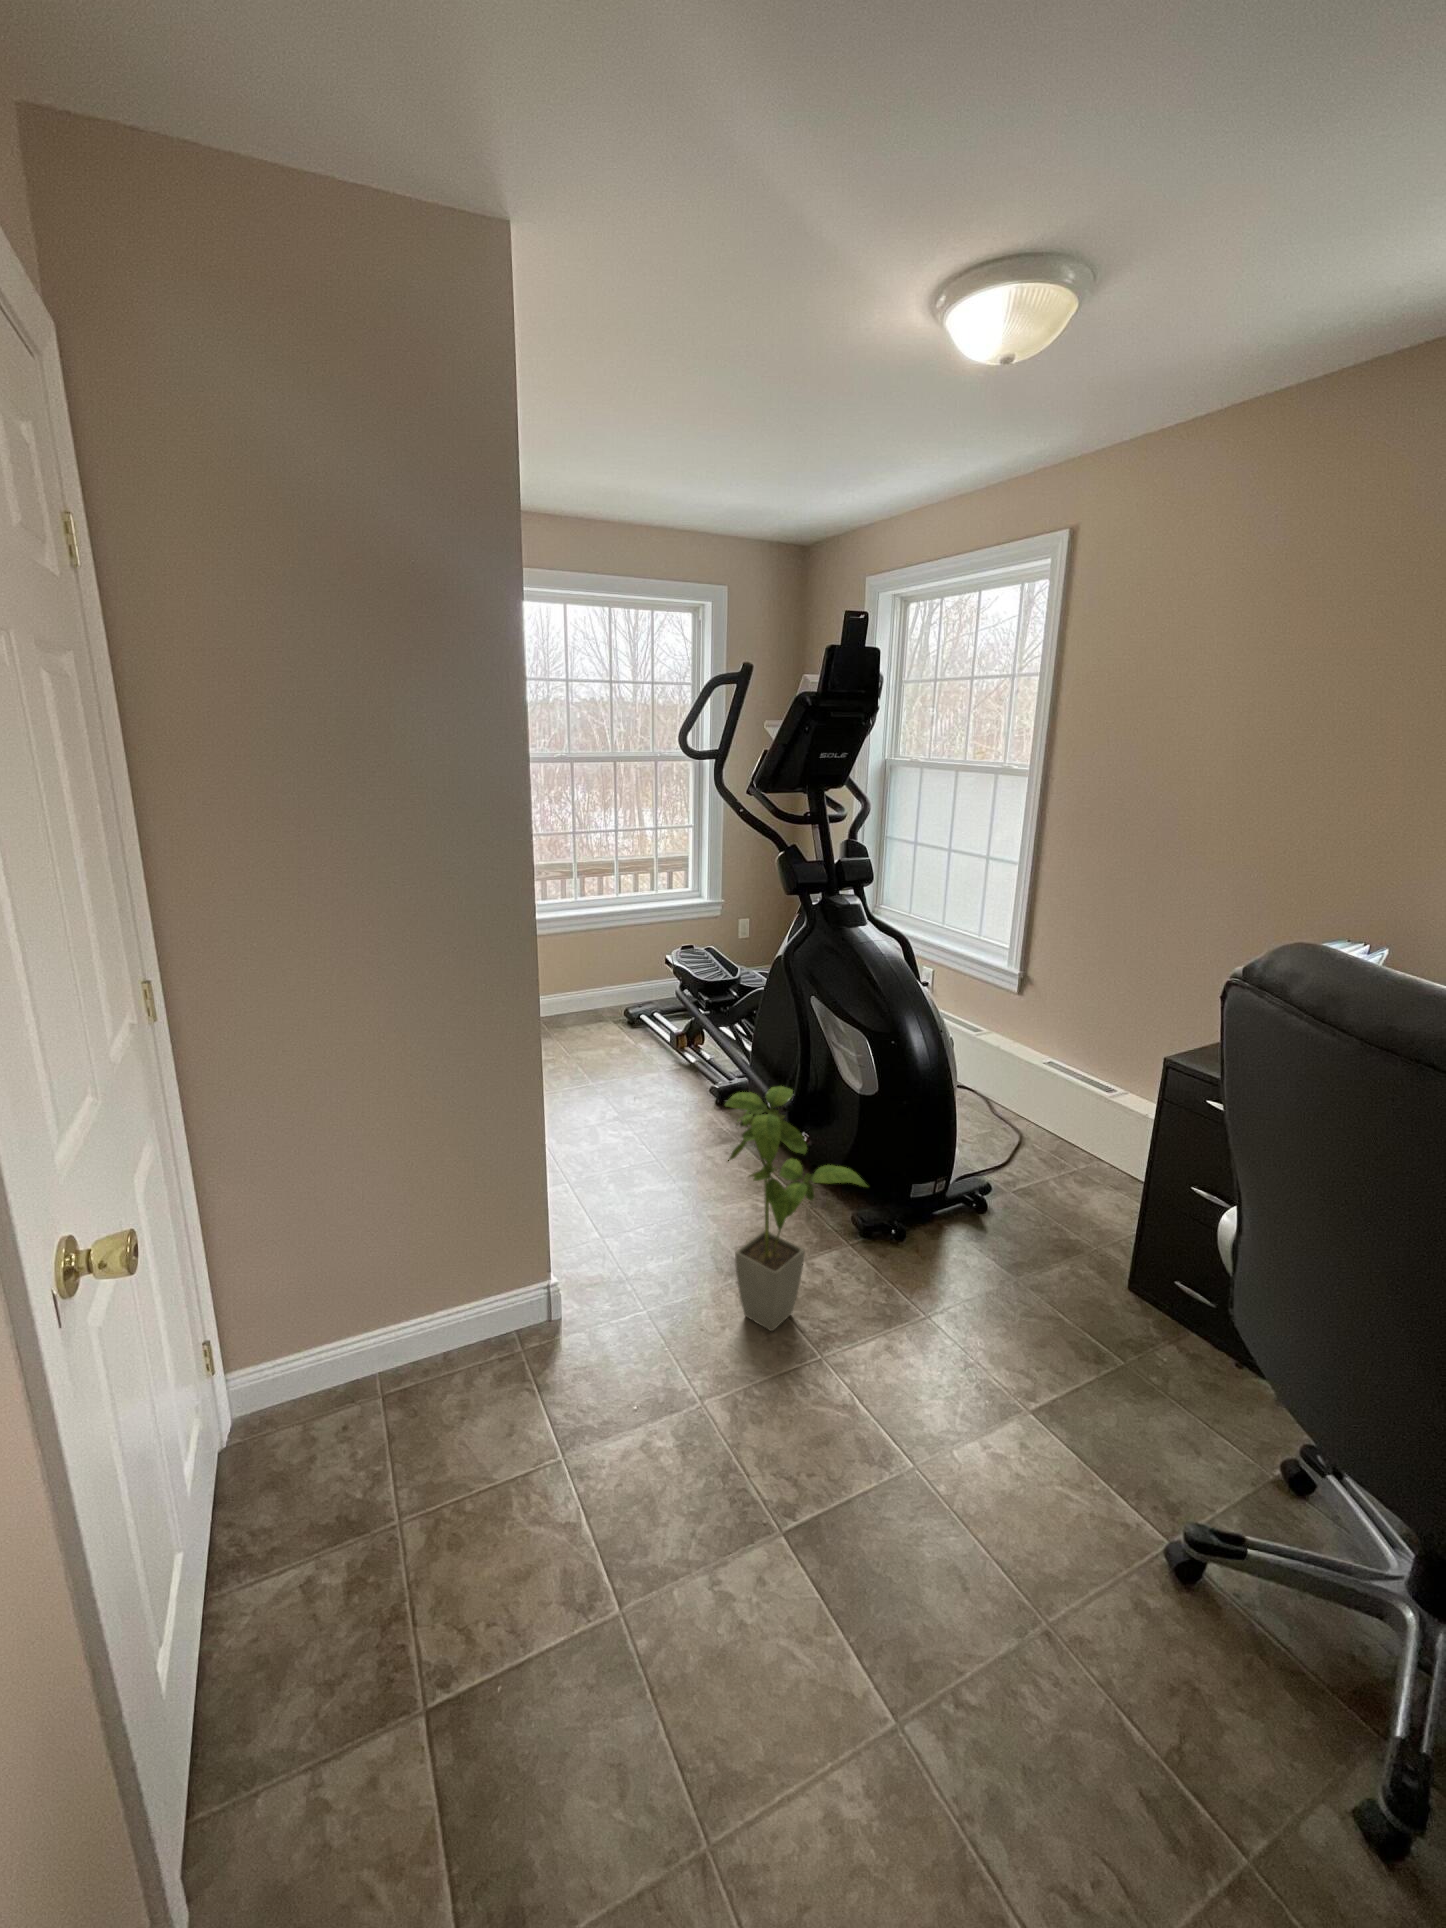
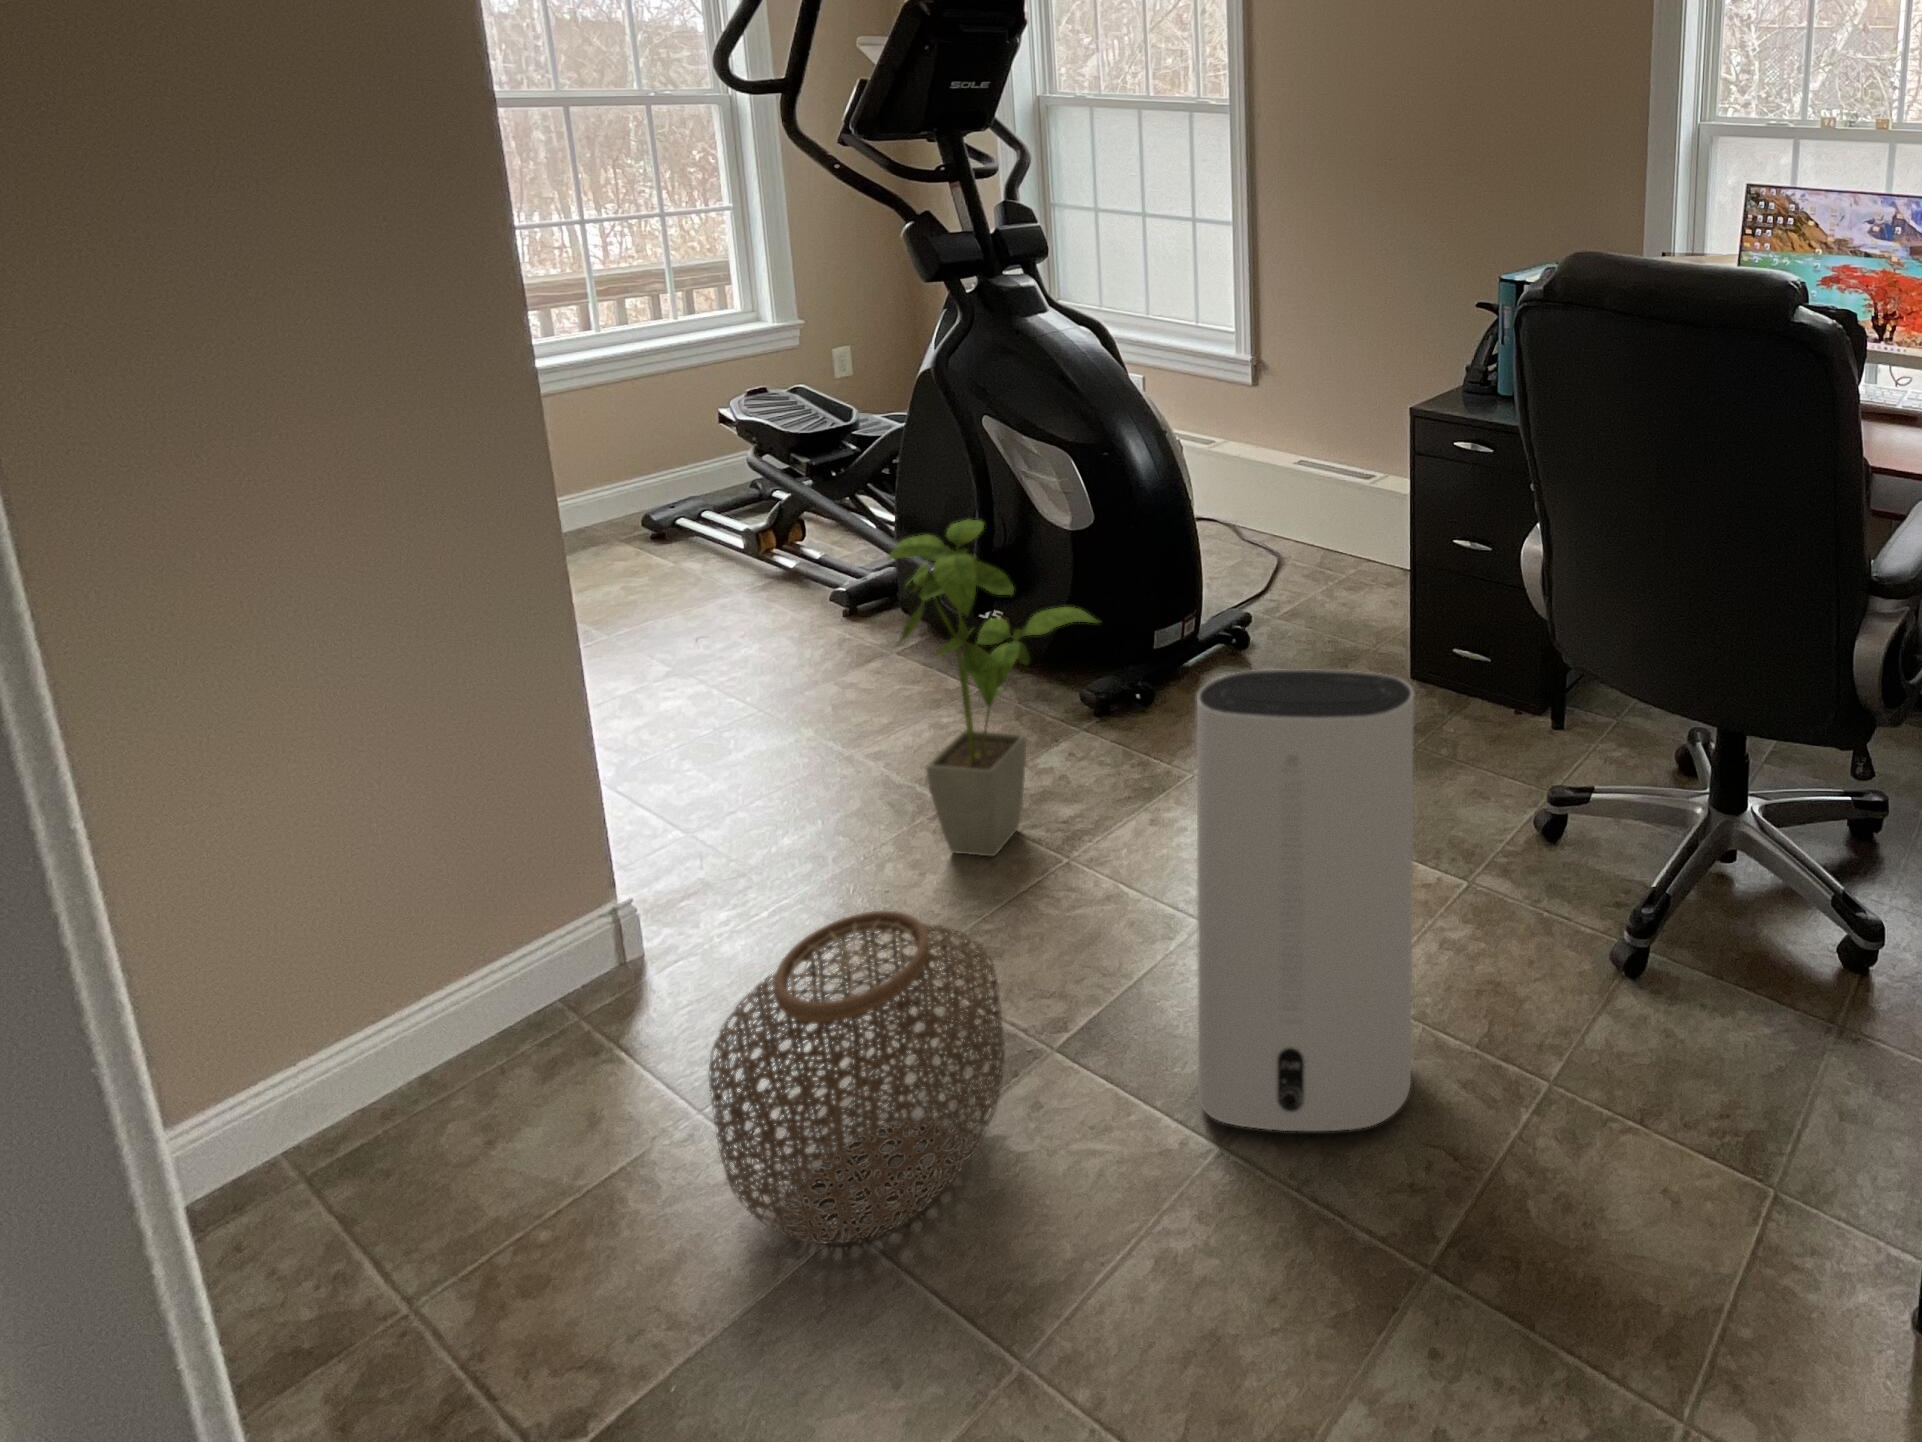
air purifier: none [889,1304,1158,1804] -> present [1197,669,1414,1131]
woven basket: none [548,1388,744,1648] -> present [709,911,1005,1243]

